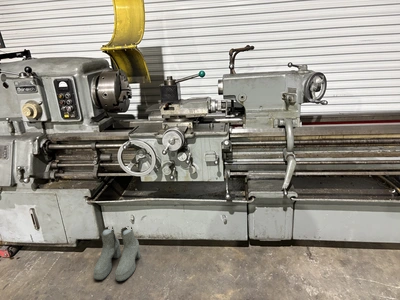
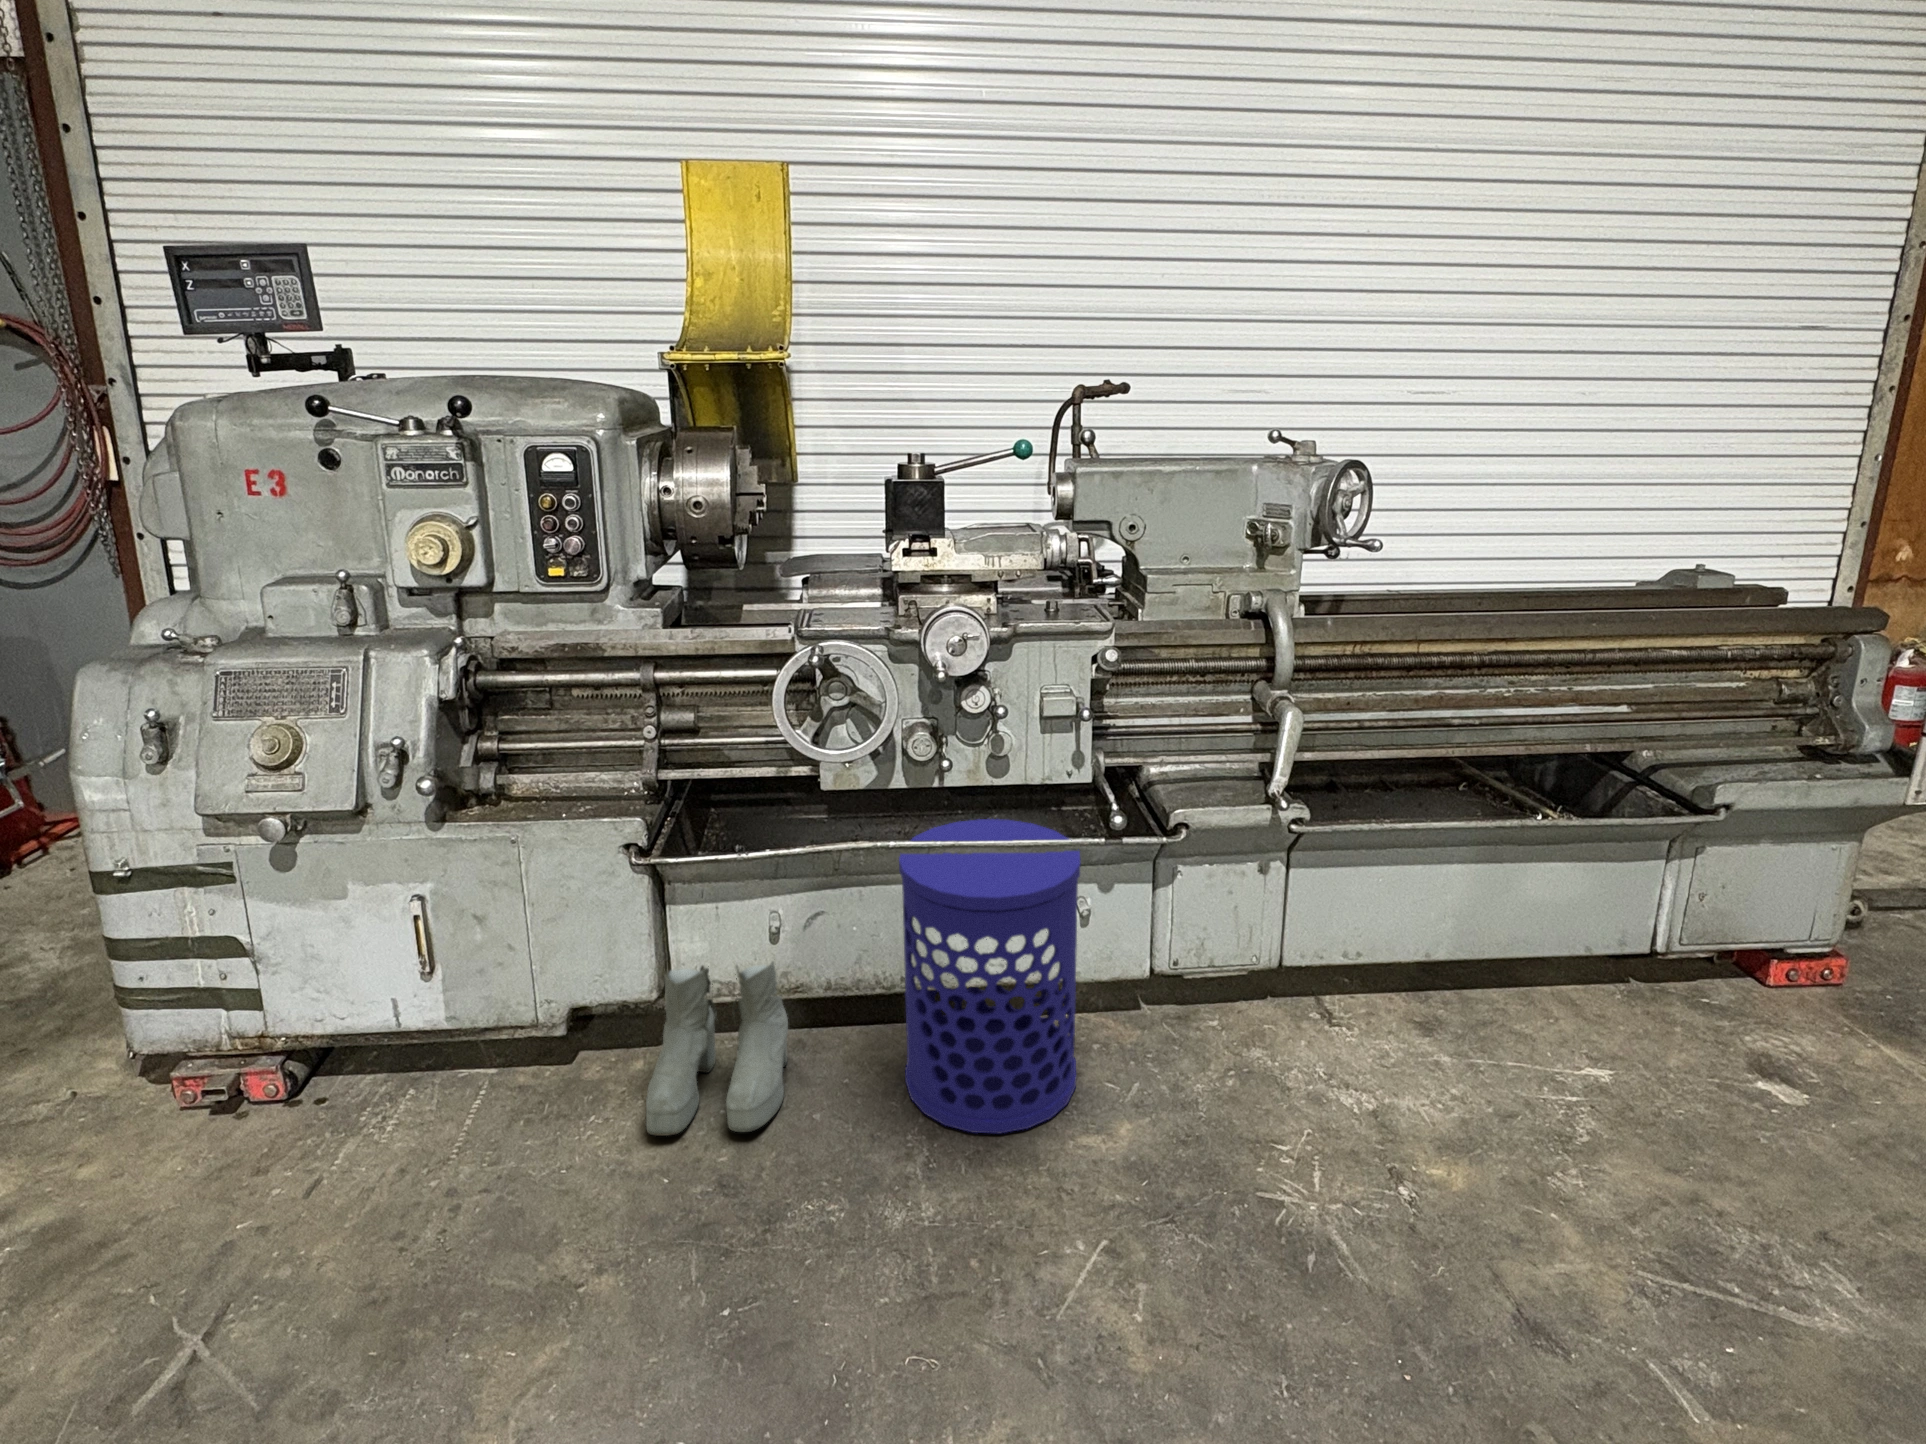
waste bin: none [163,190,223,290] -> present [899,819,1080,1134]

